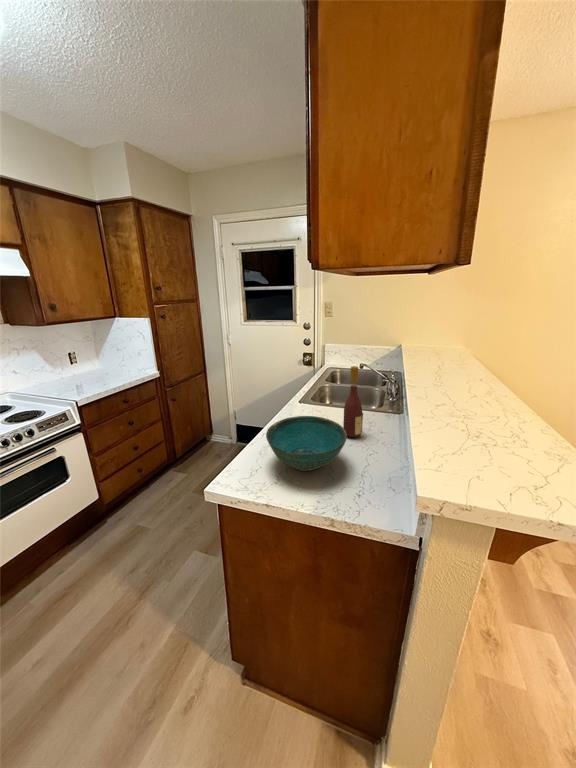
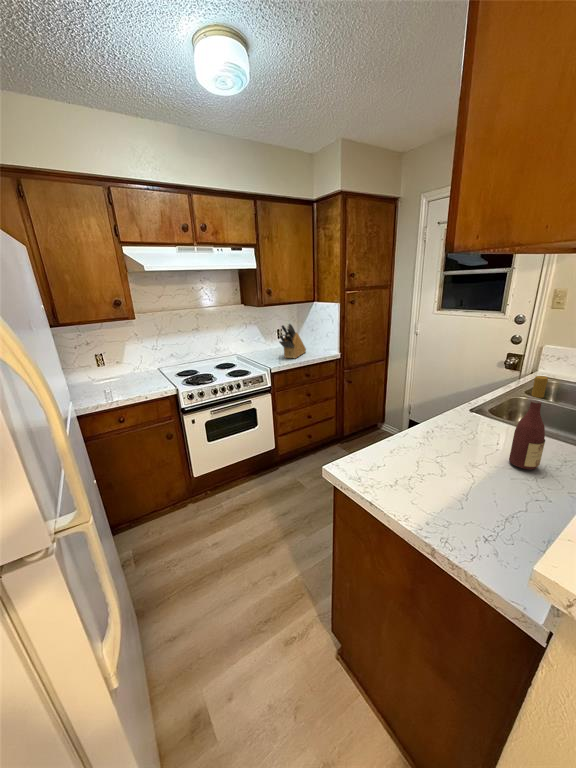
knife block: none [77,344,114,386] -> present [279,324,306,358]
bowl: present [266,416,347,471] -> none [392,421,496,487]

